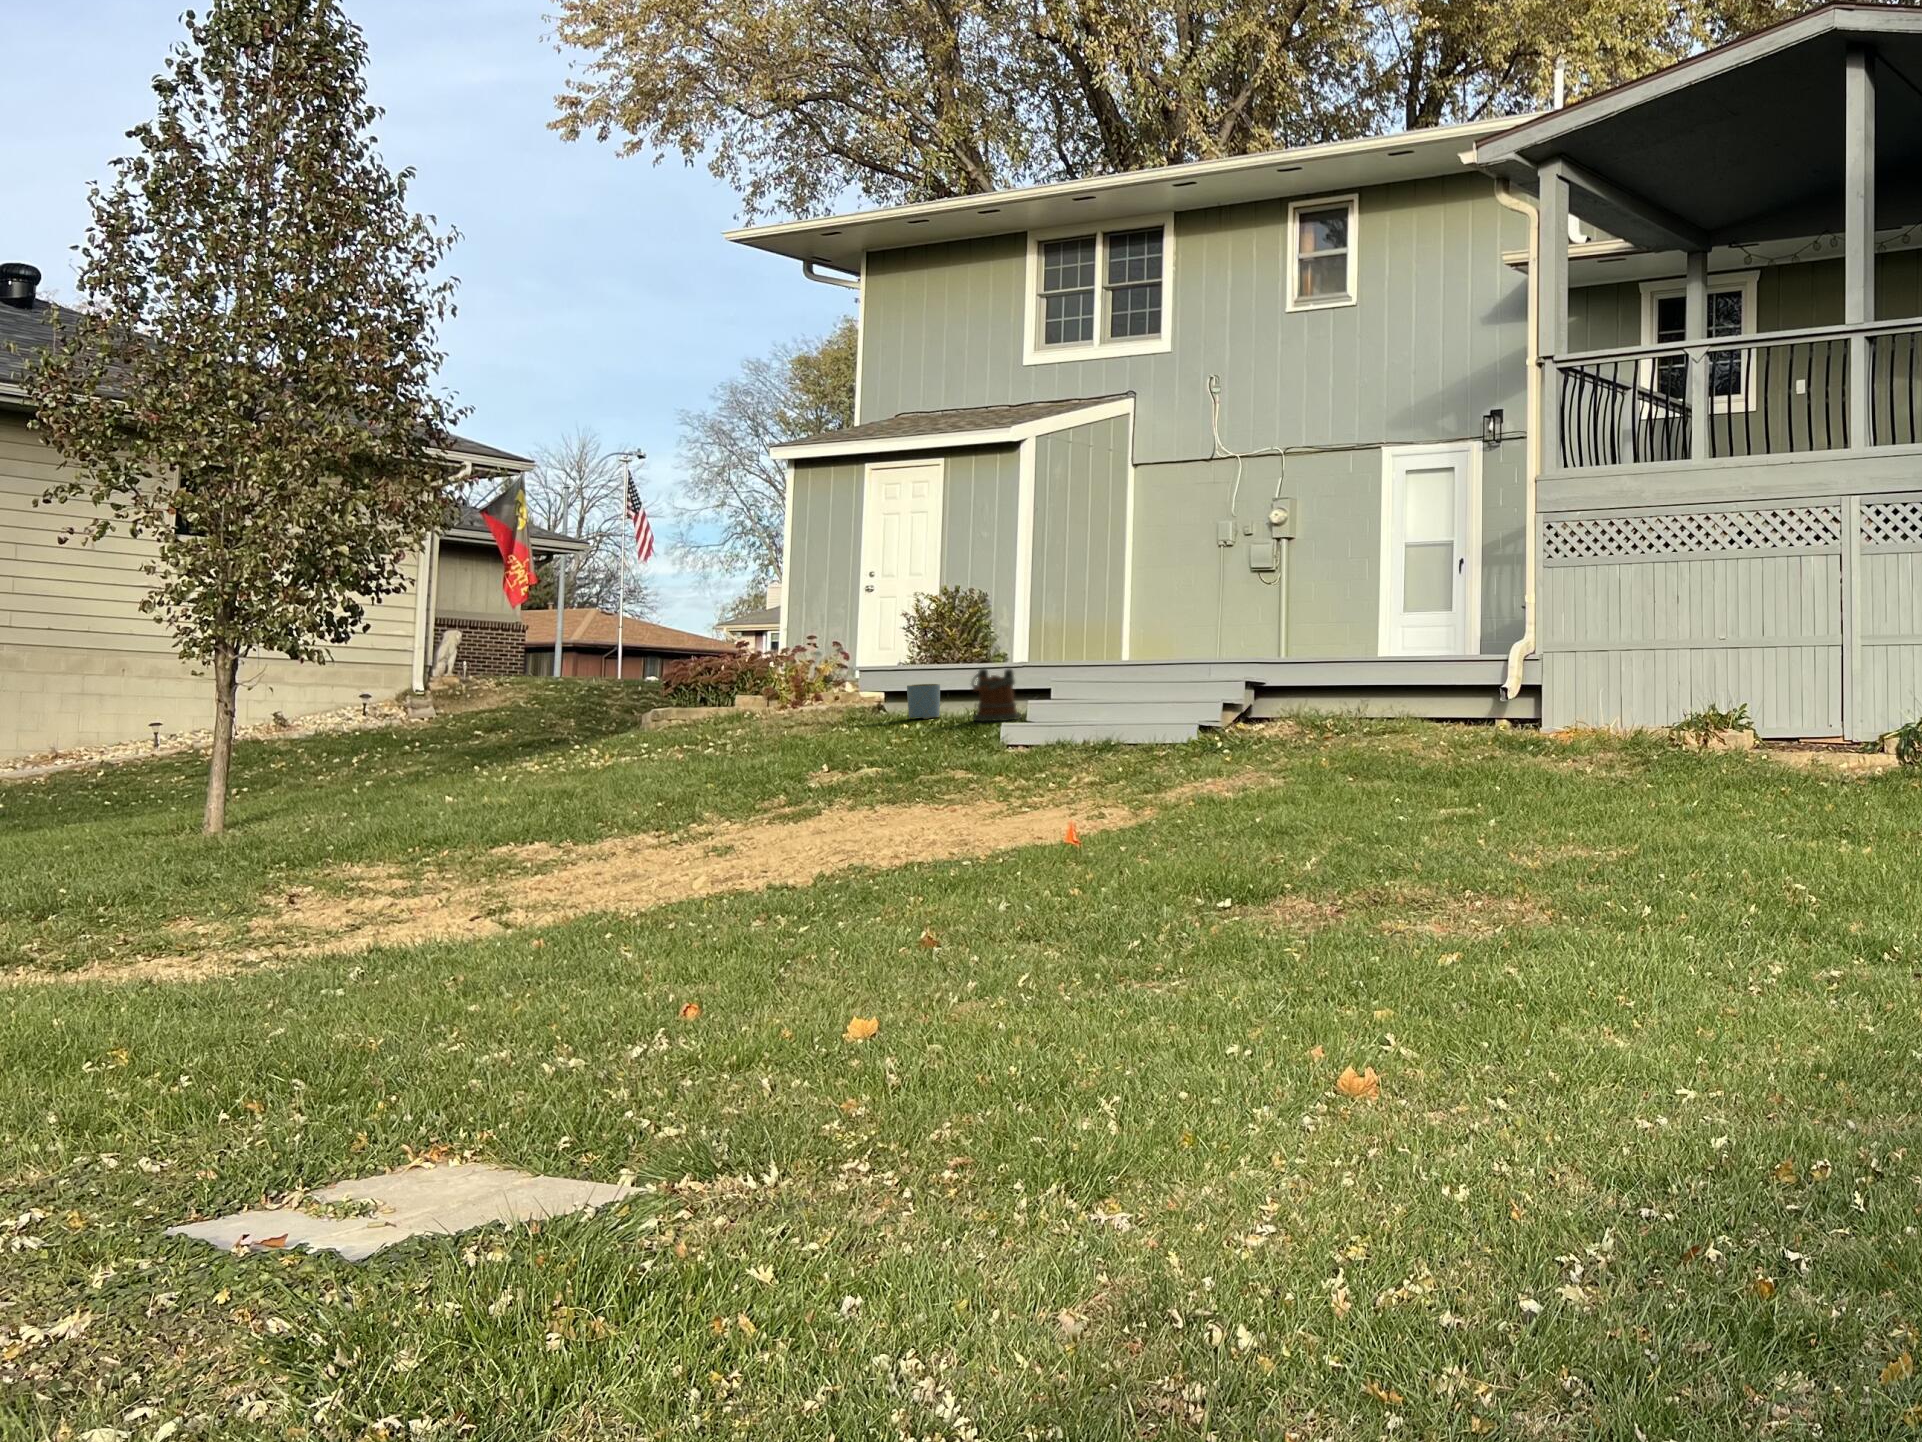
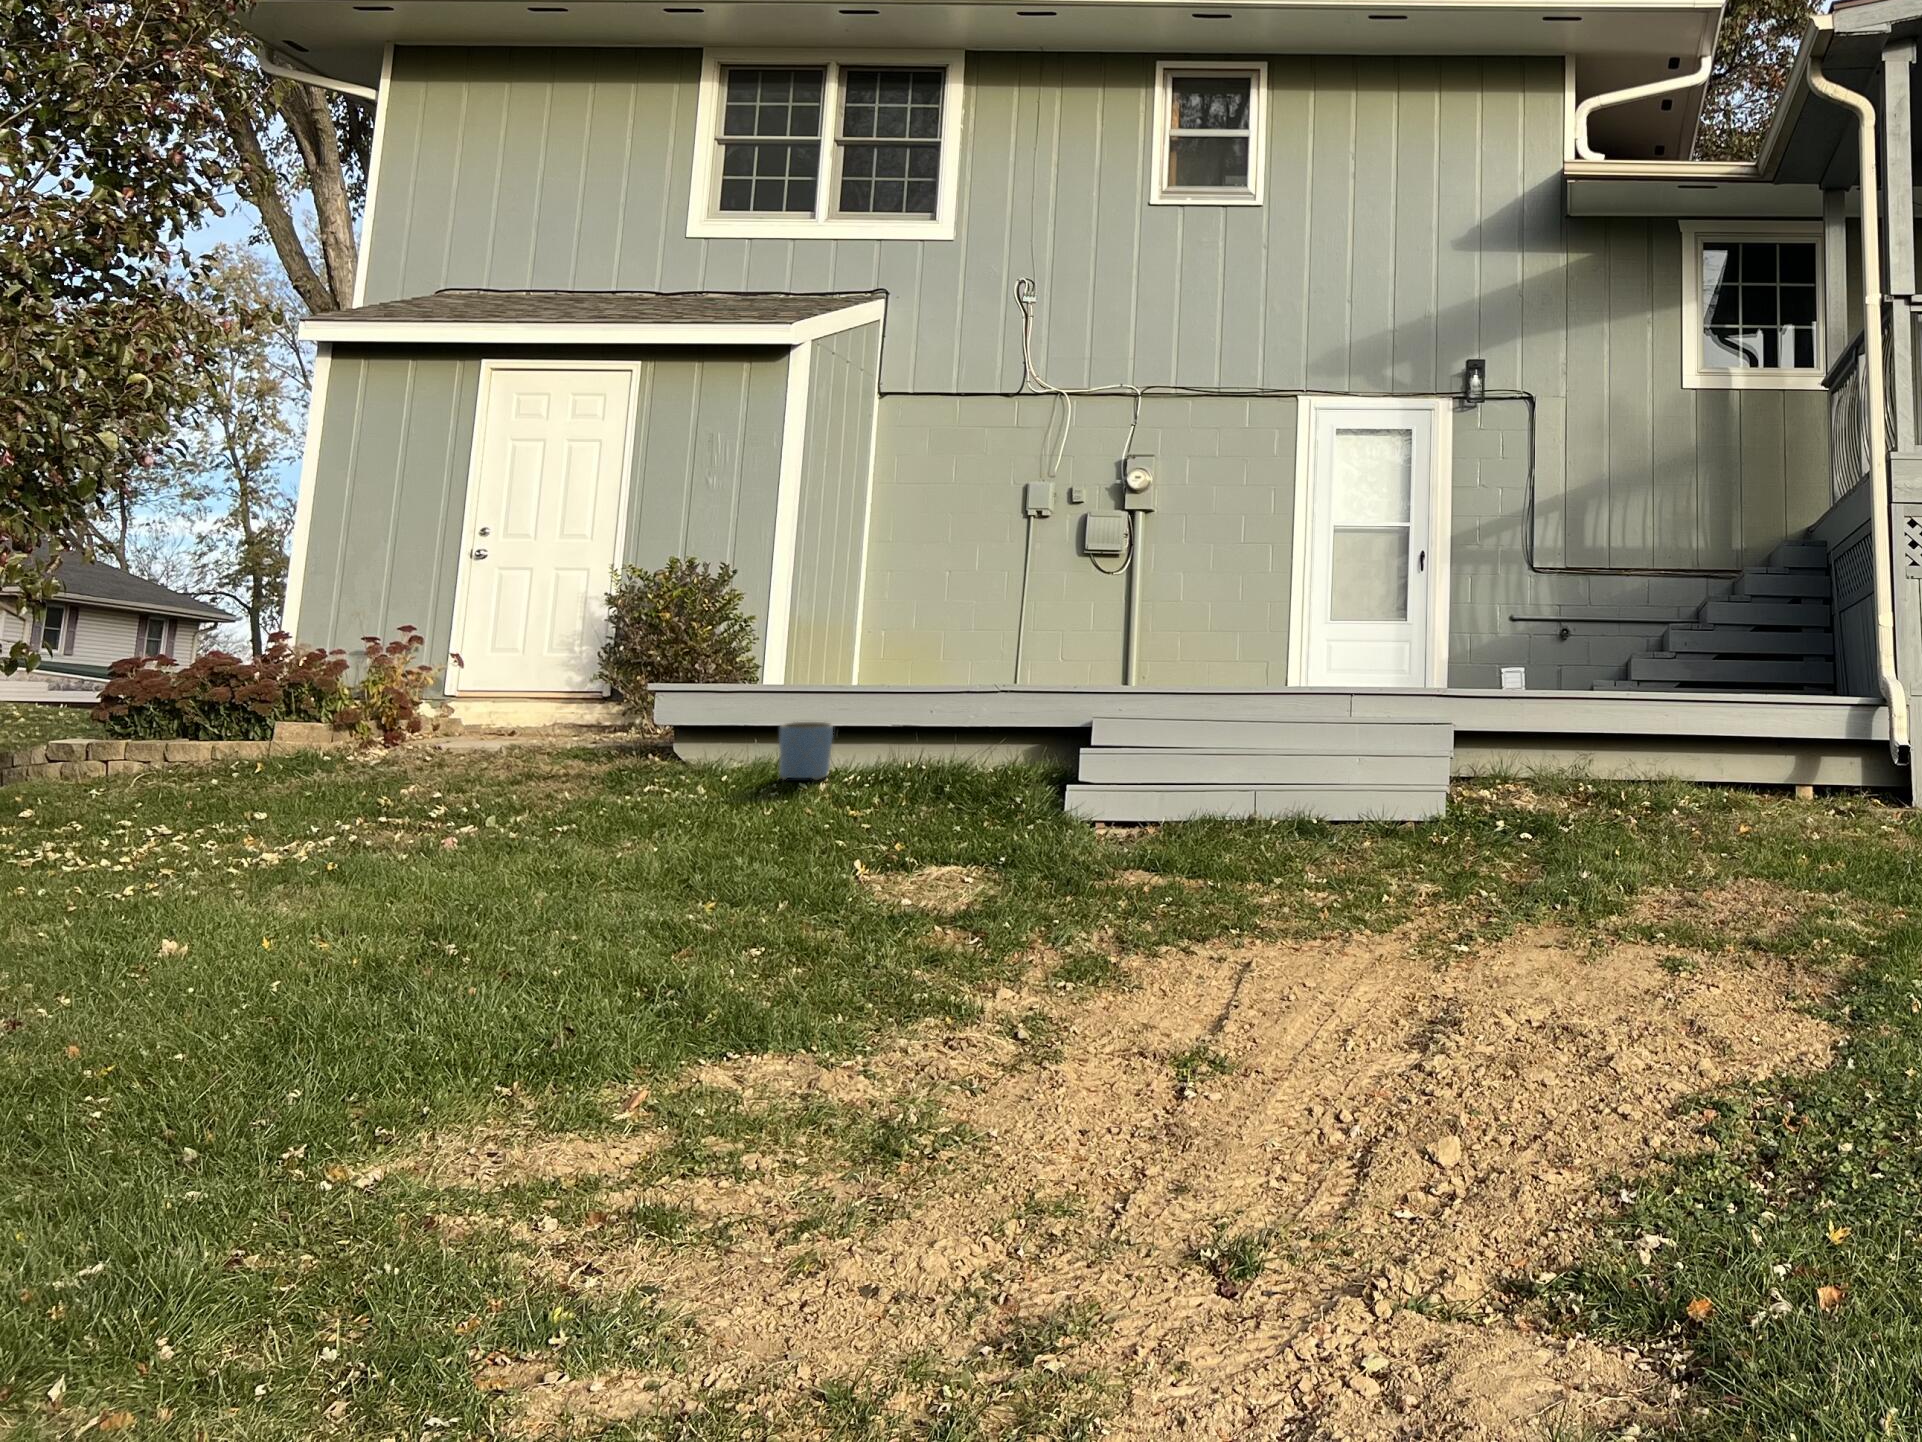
bucket: present [972,669,1023,721] -> none [928,702,1009,788]

